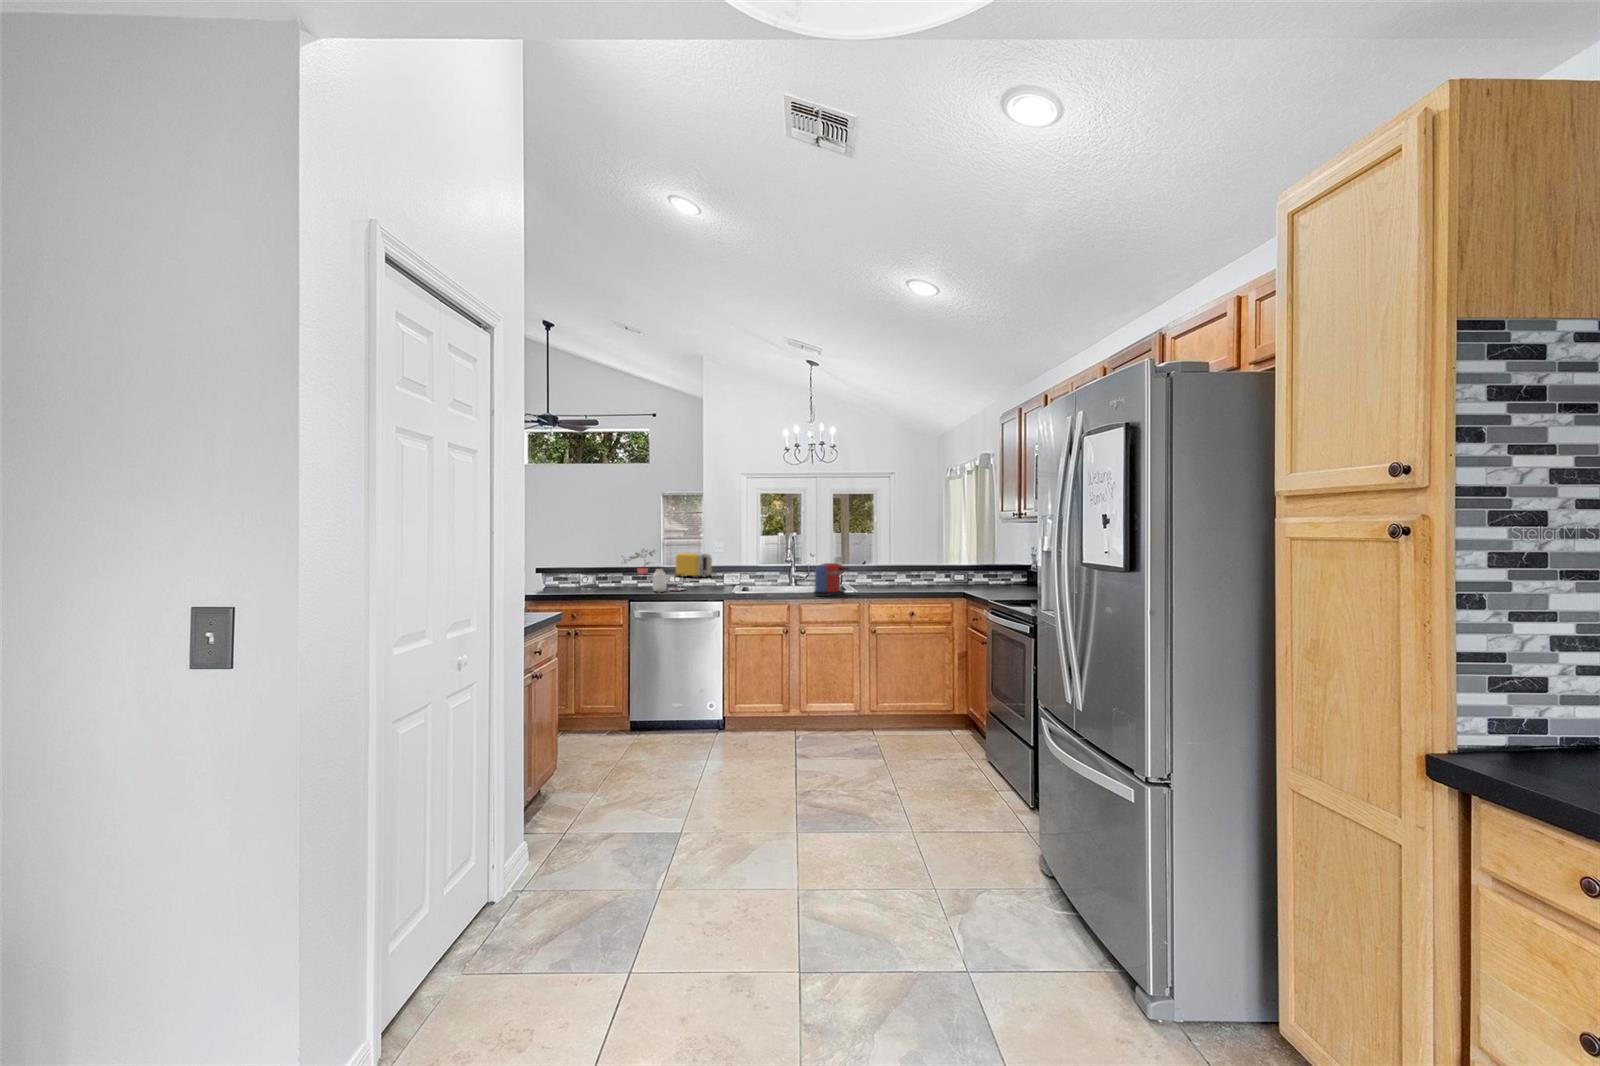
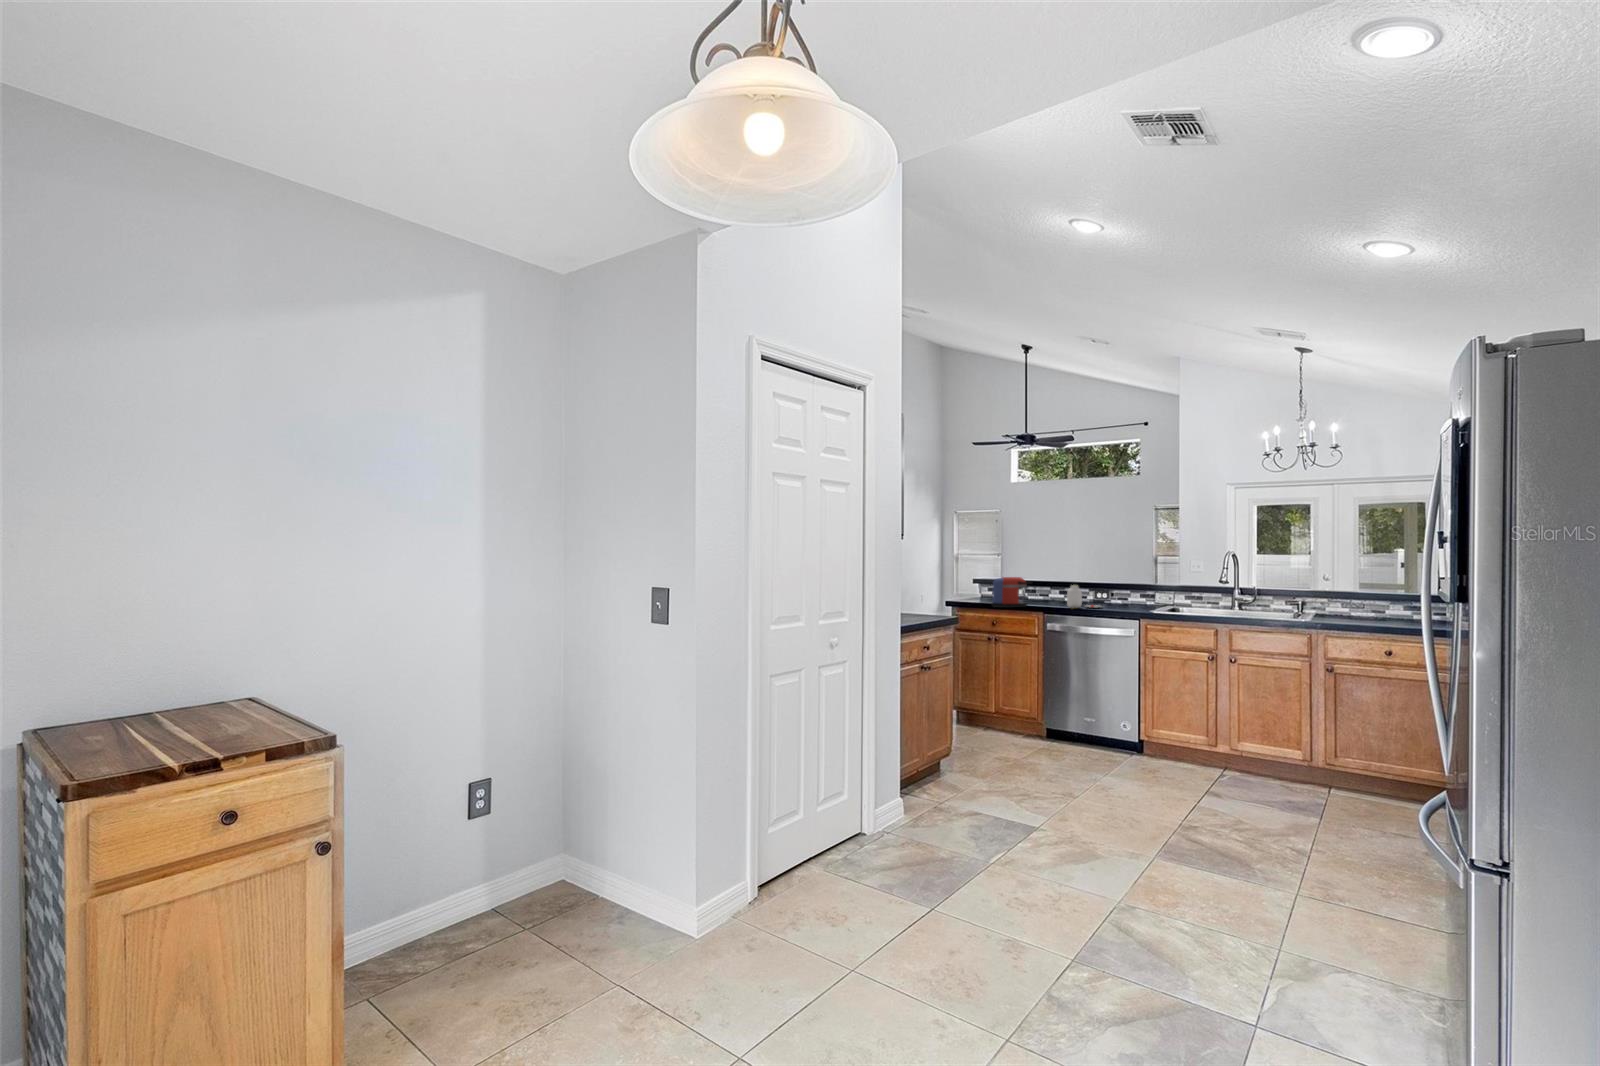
potted plant: present [624,550,654,574] -> none [1051,563,1088,590]
toaster: present [676,553,712,578] -> none [1106,569,1145,596]
coffee maker: present [814,563,848,596] -> present [992,577,1032,607]

